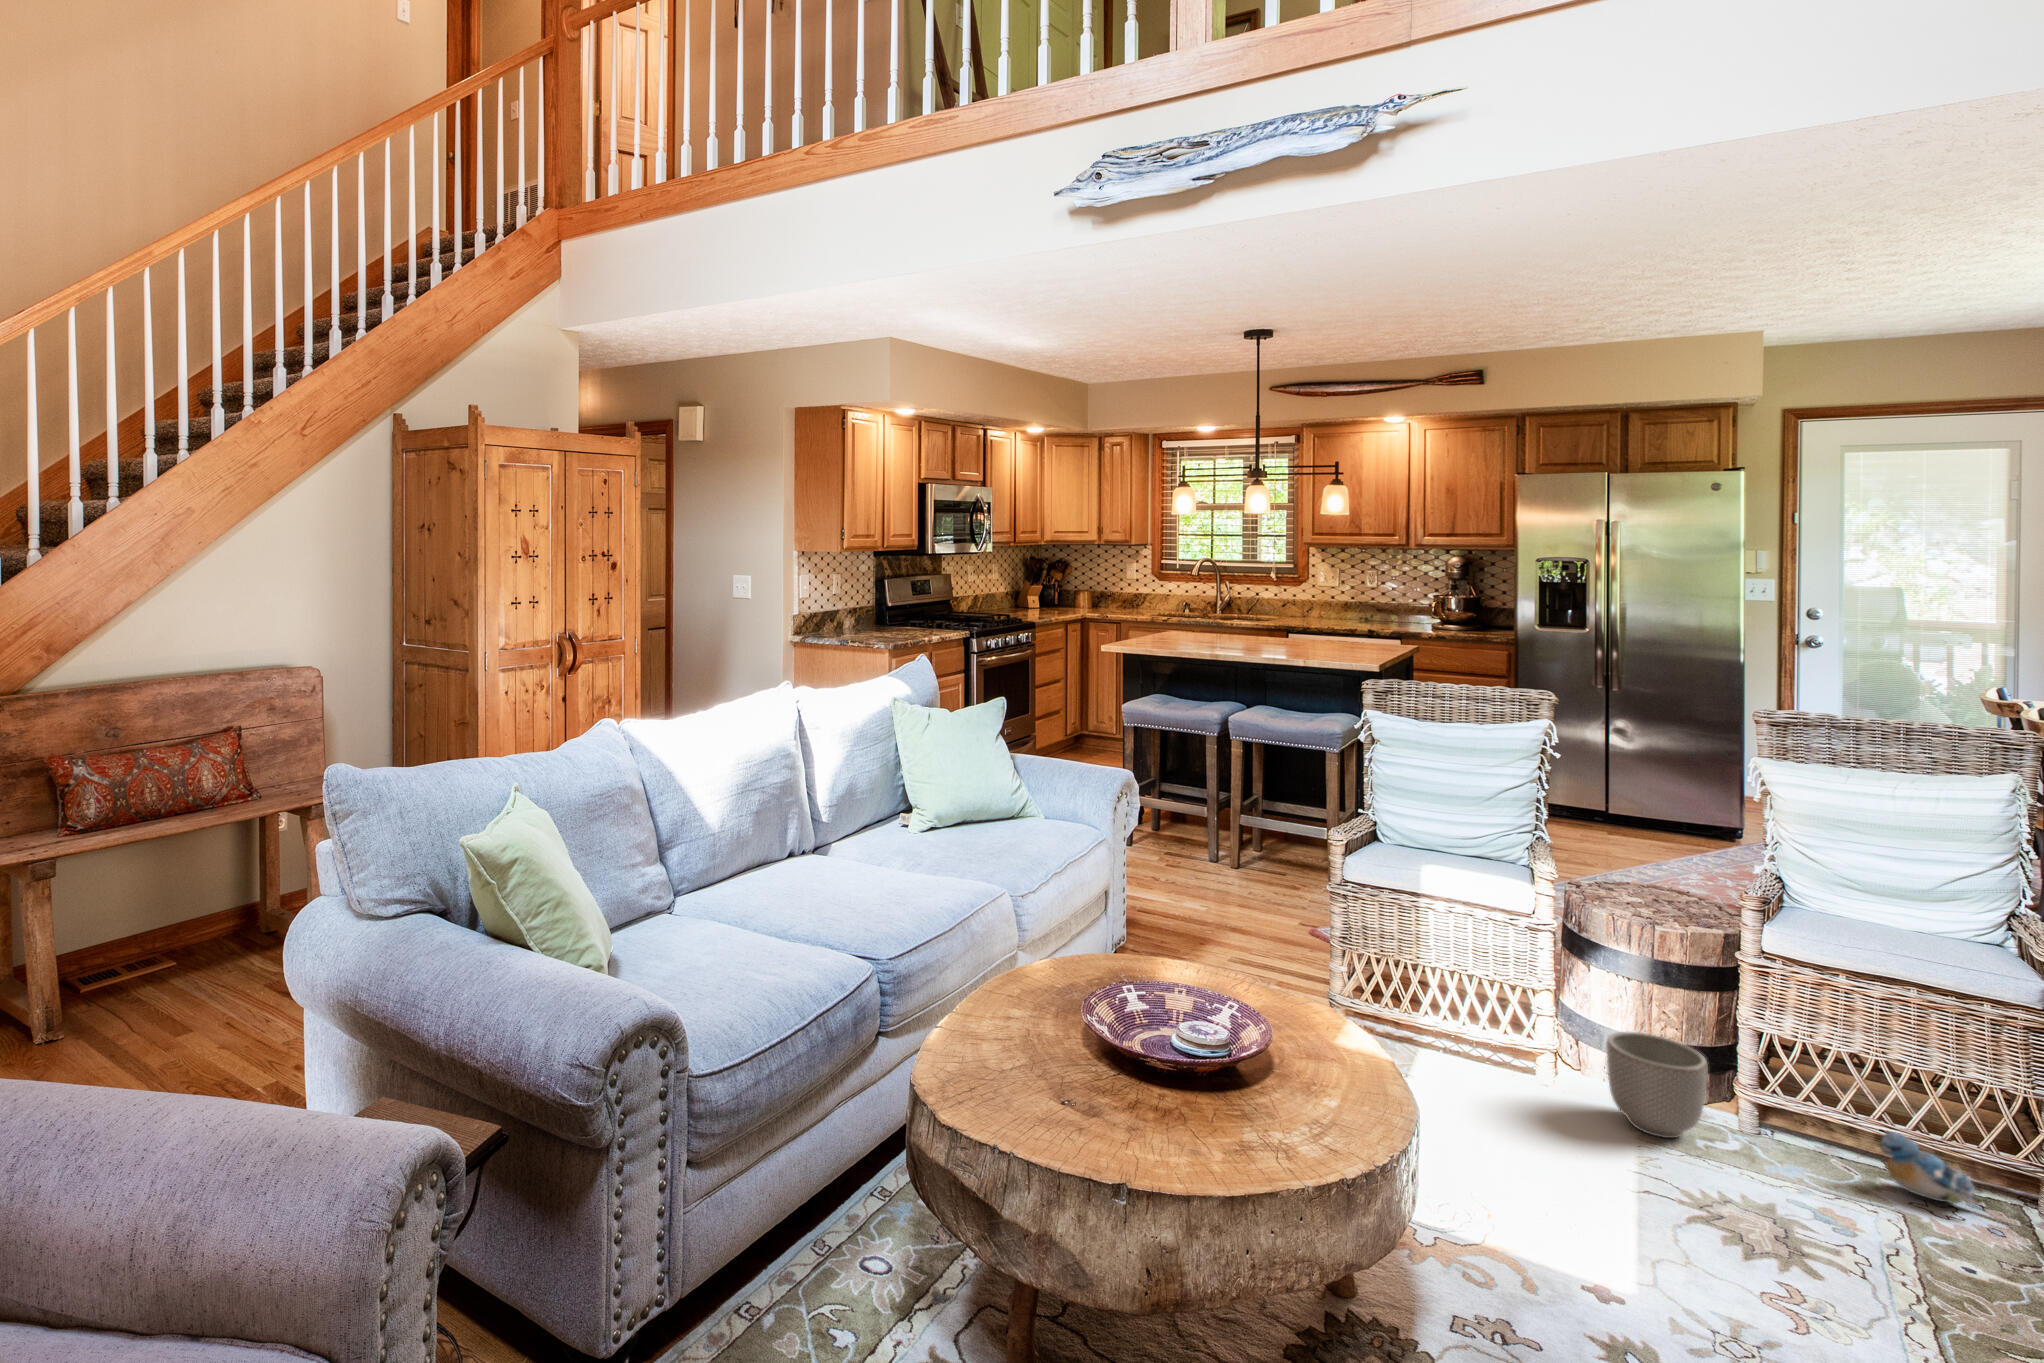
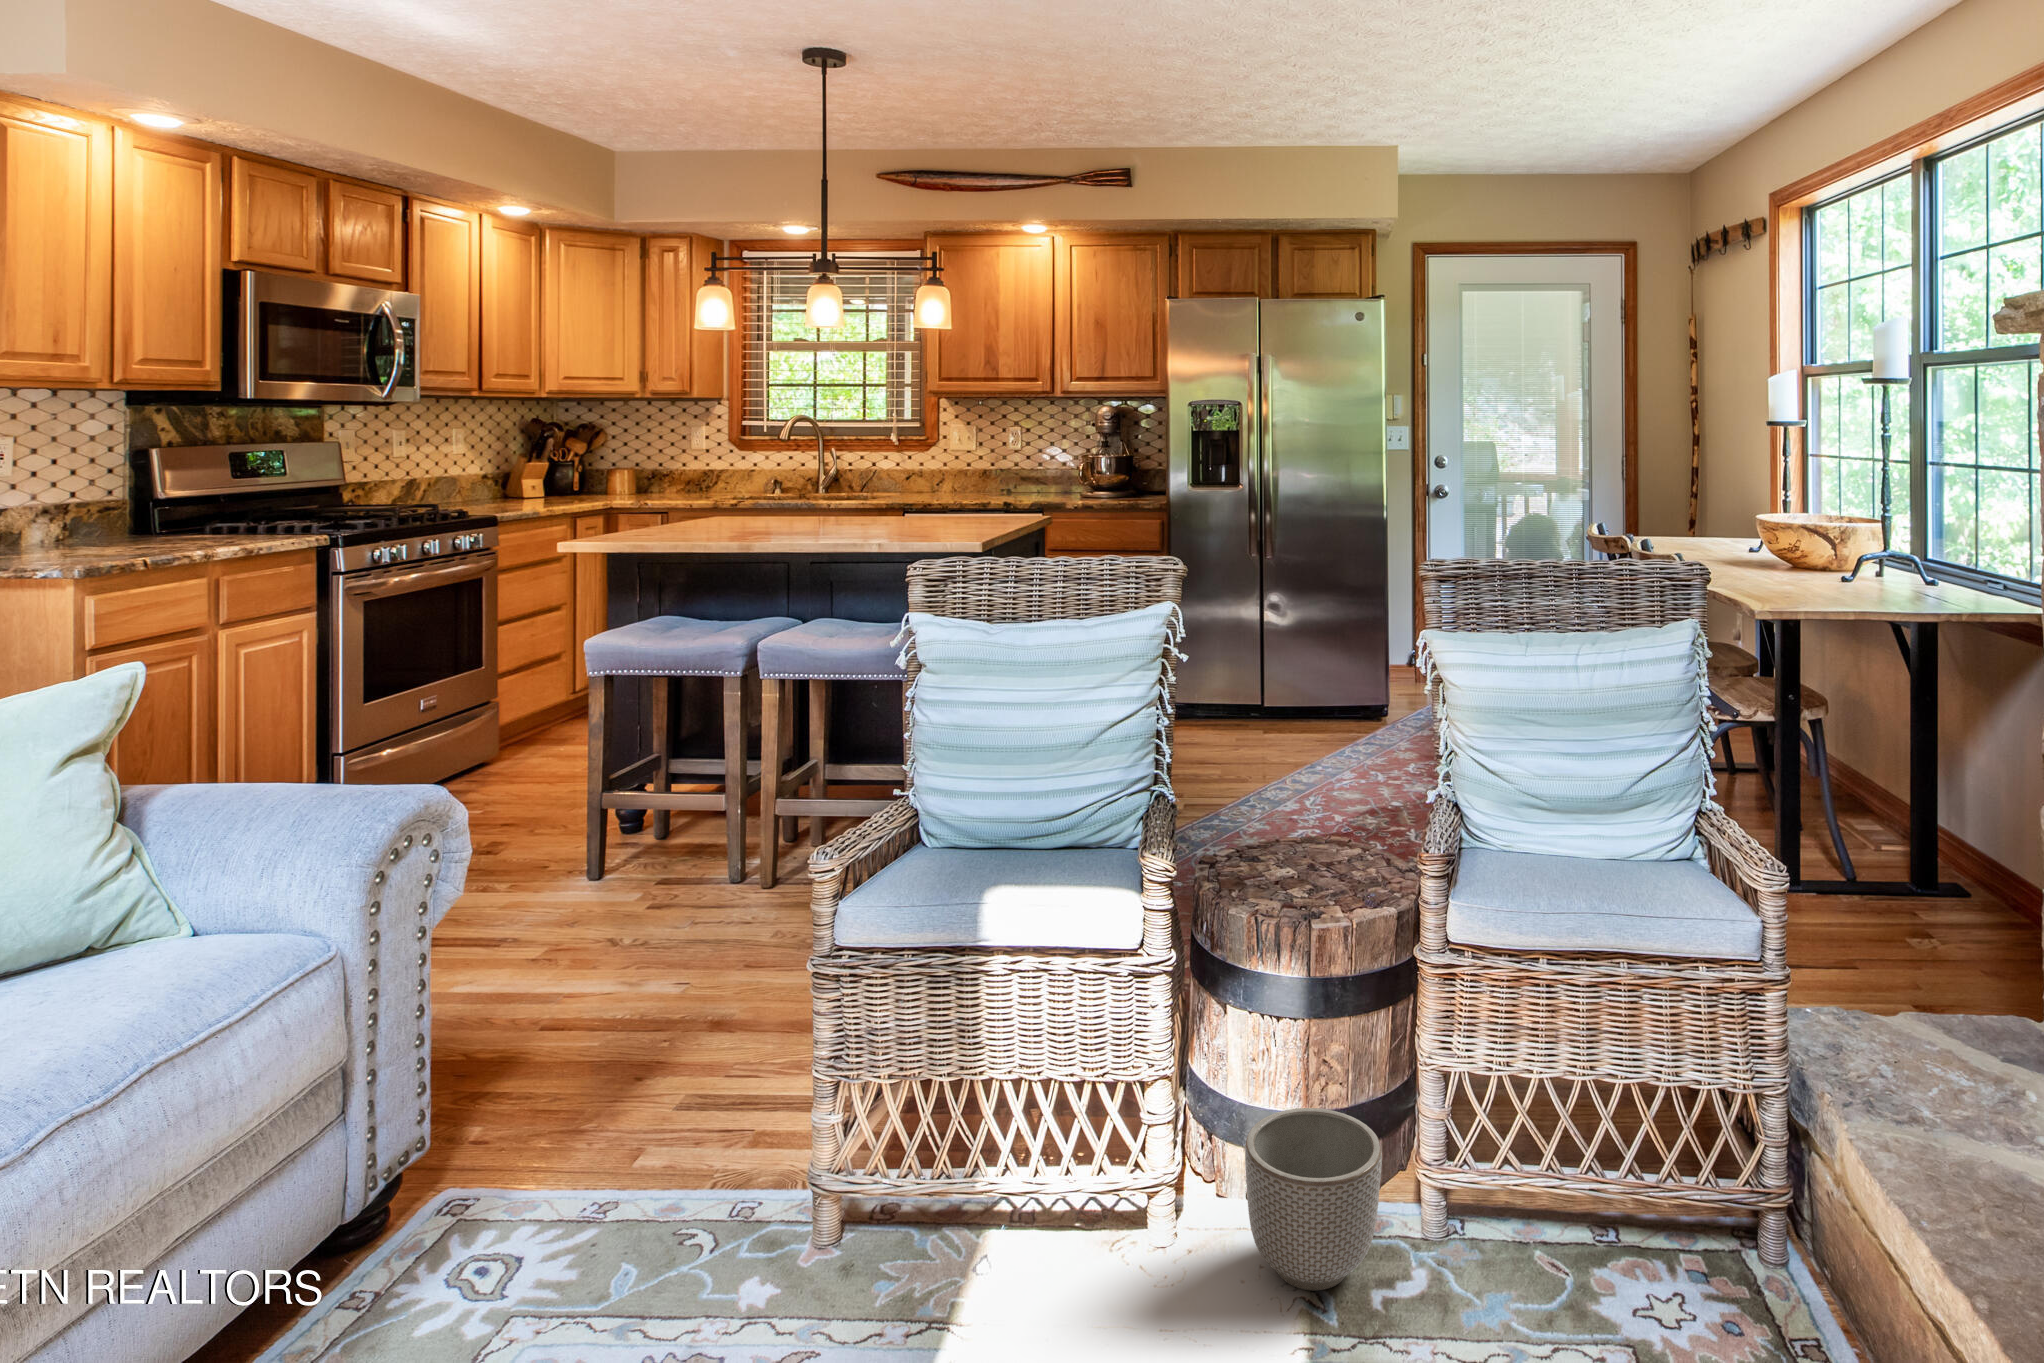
plush toy: present [1878,1132,1987,1205] -> none [1587,1193,1710,1286]

